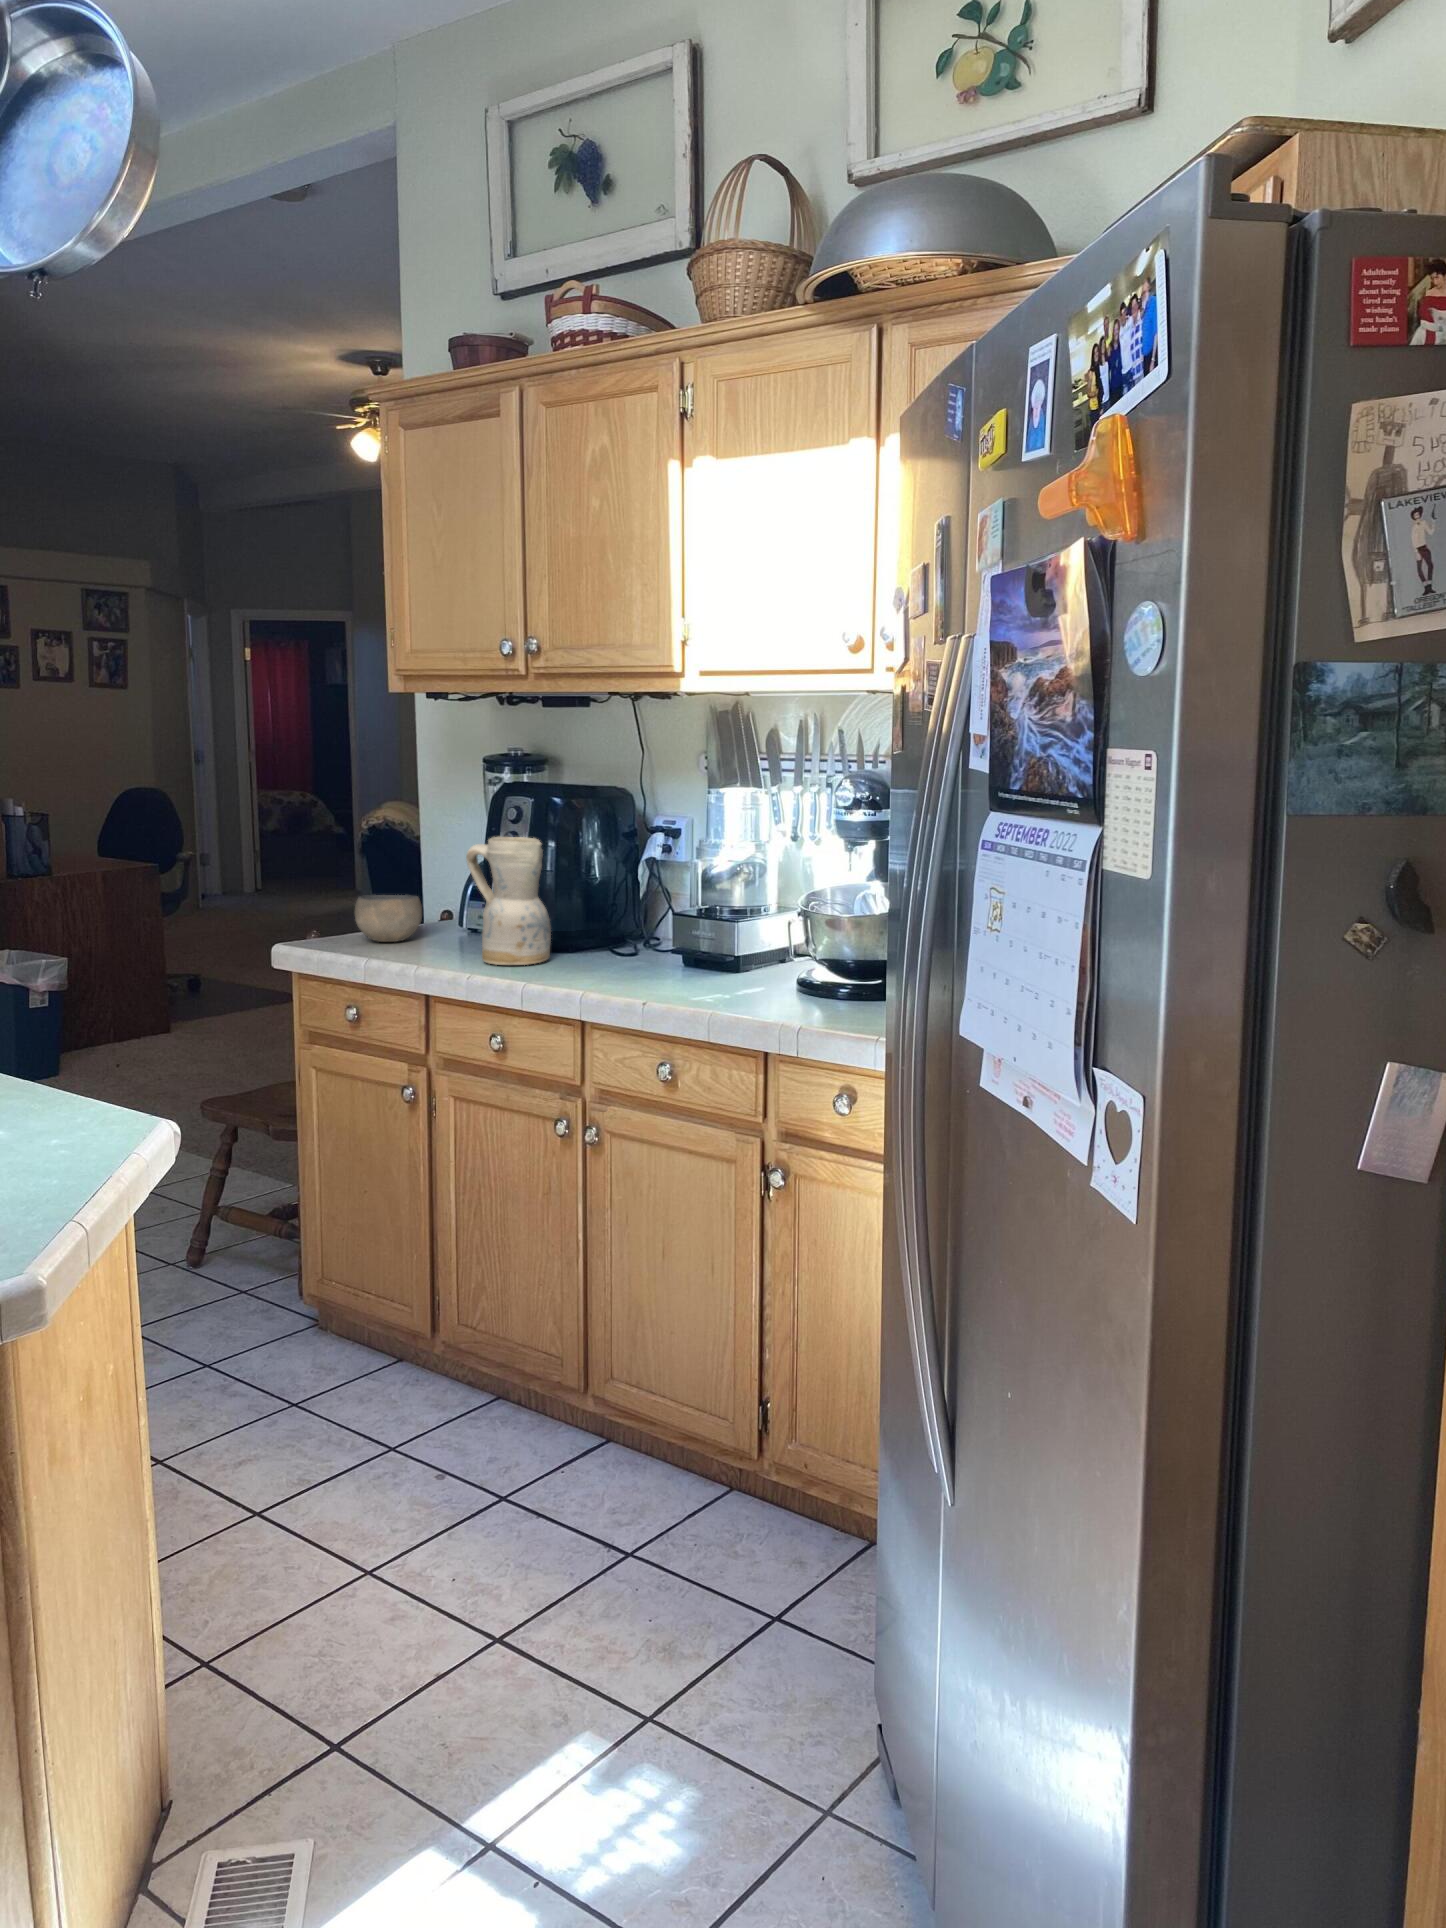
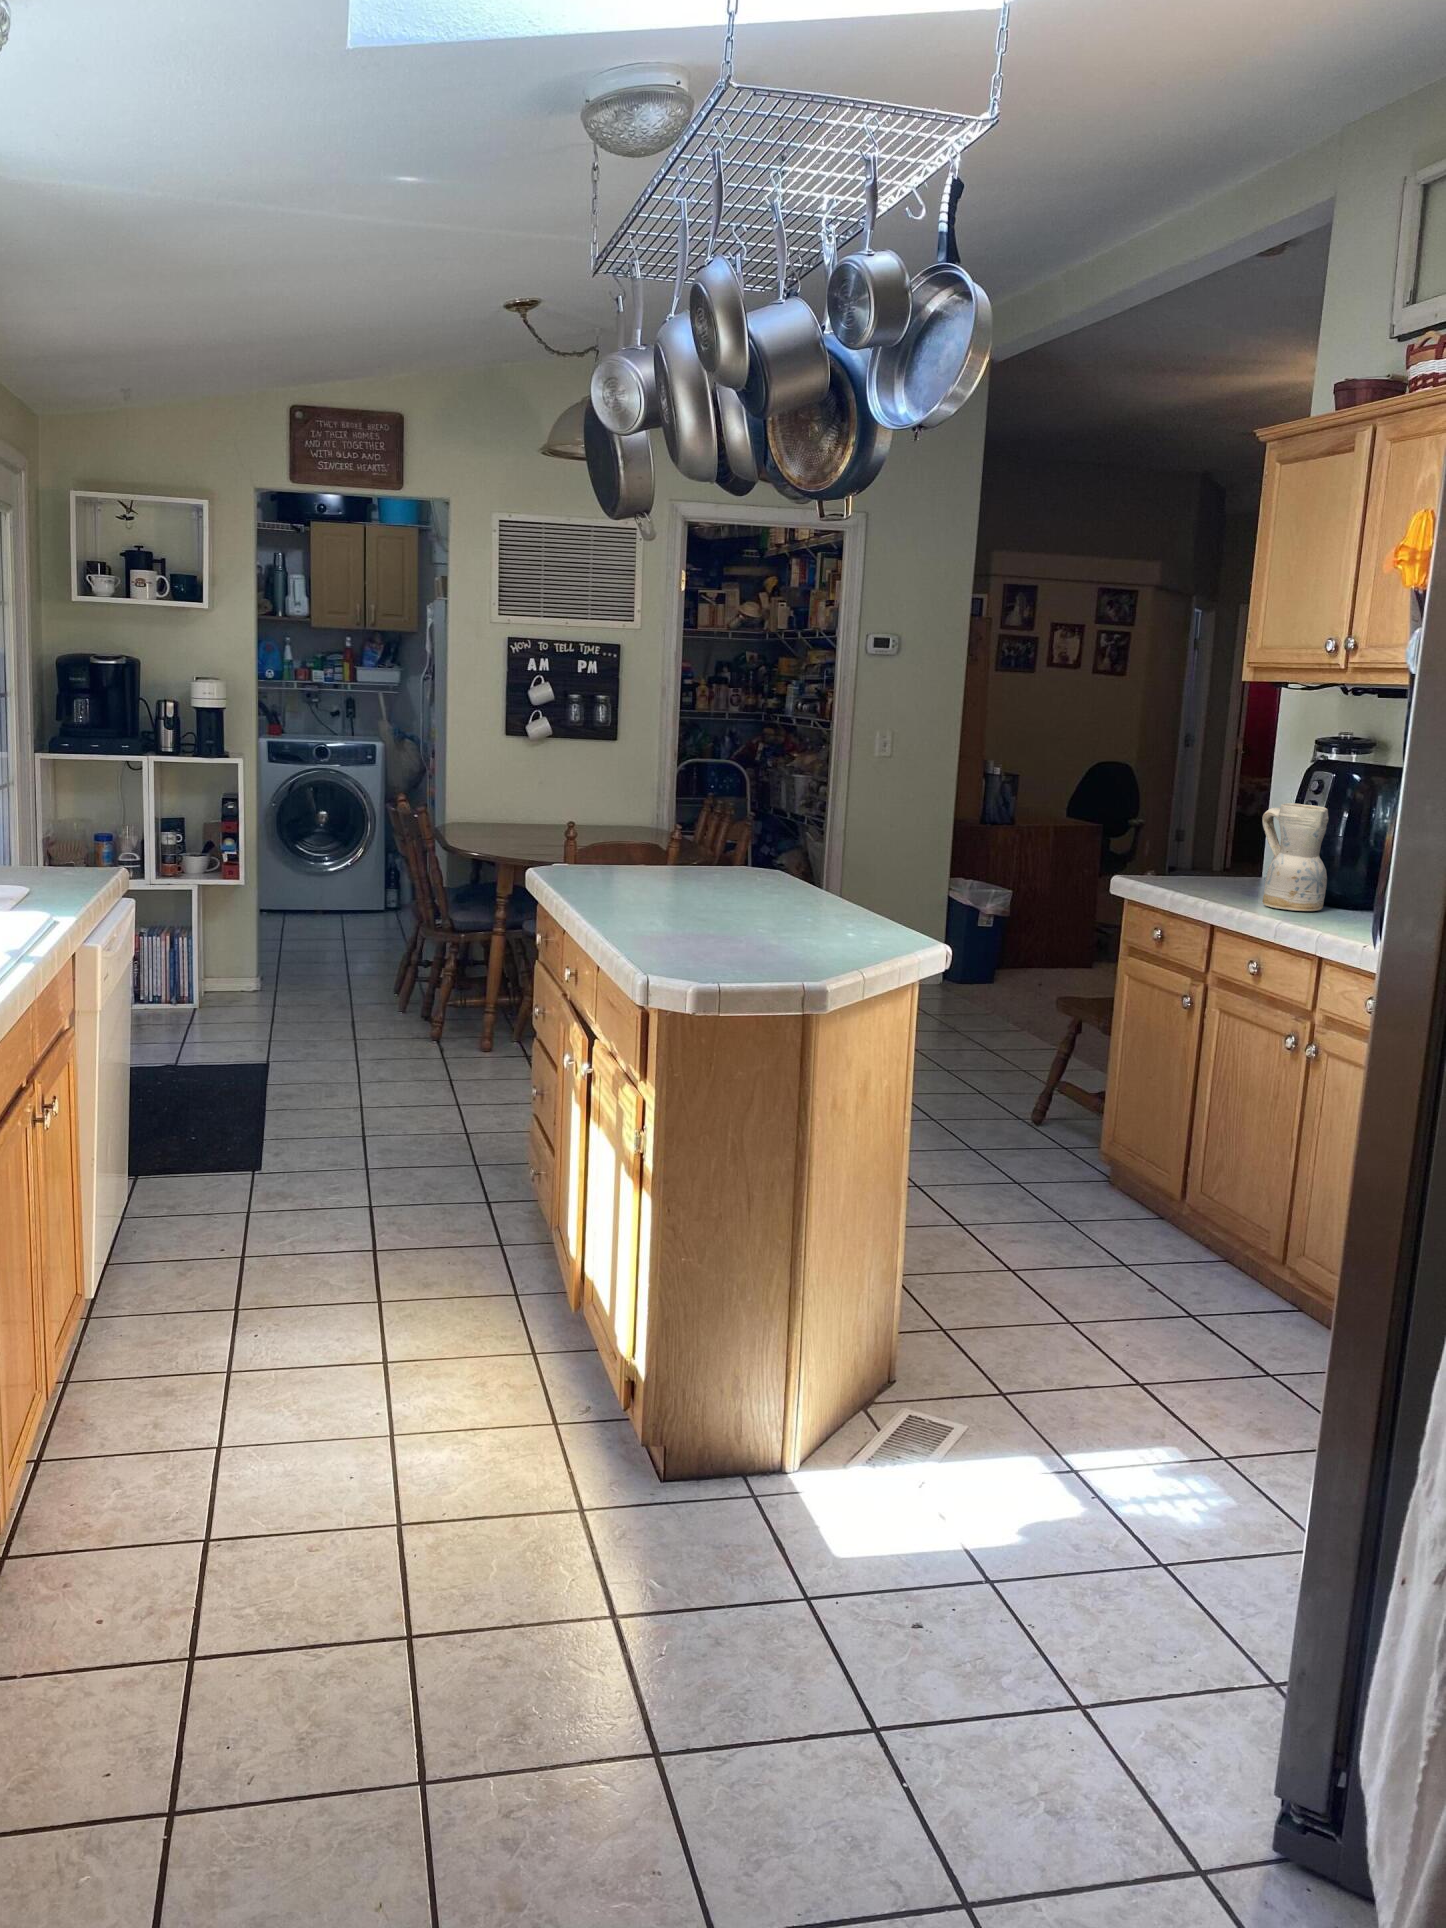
bowl: present [355,895,422,942] -> none [1179,845,1236,884]

